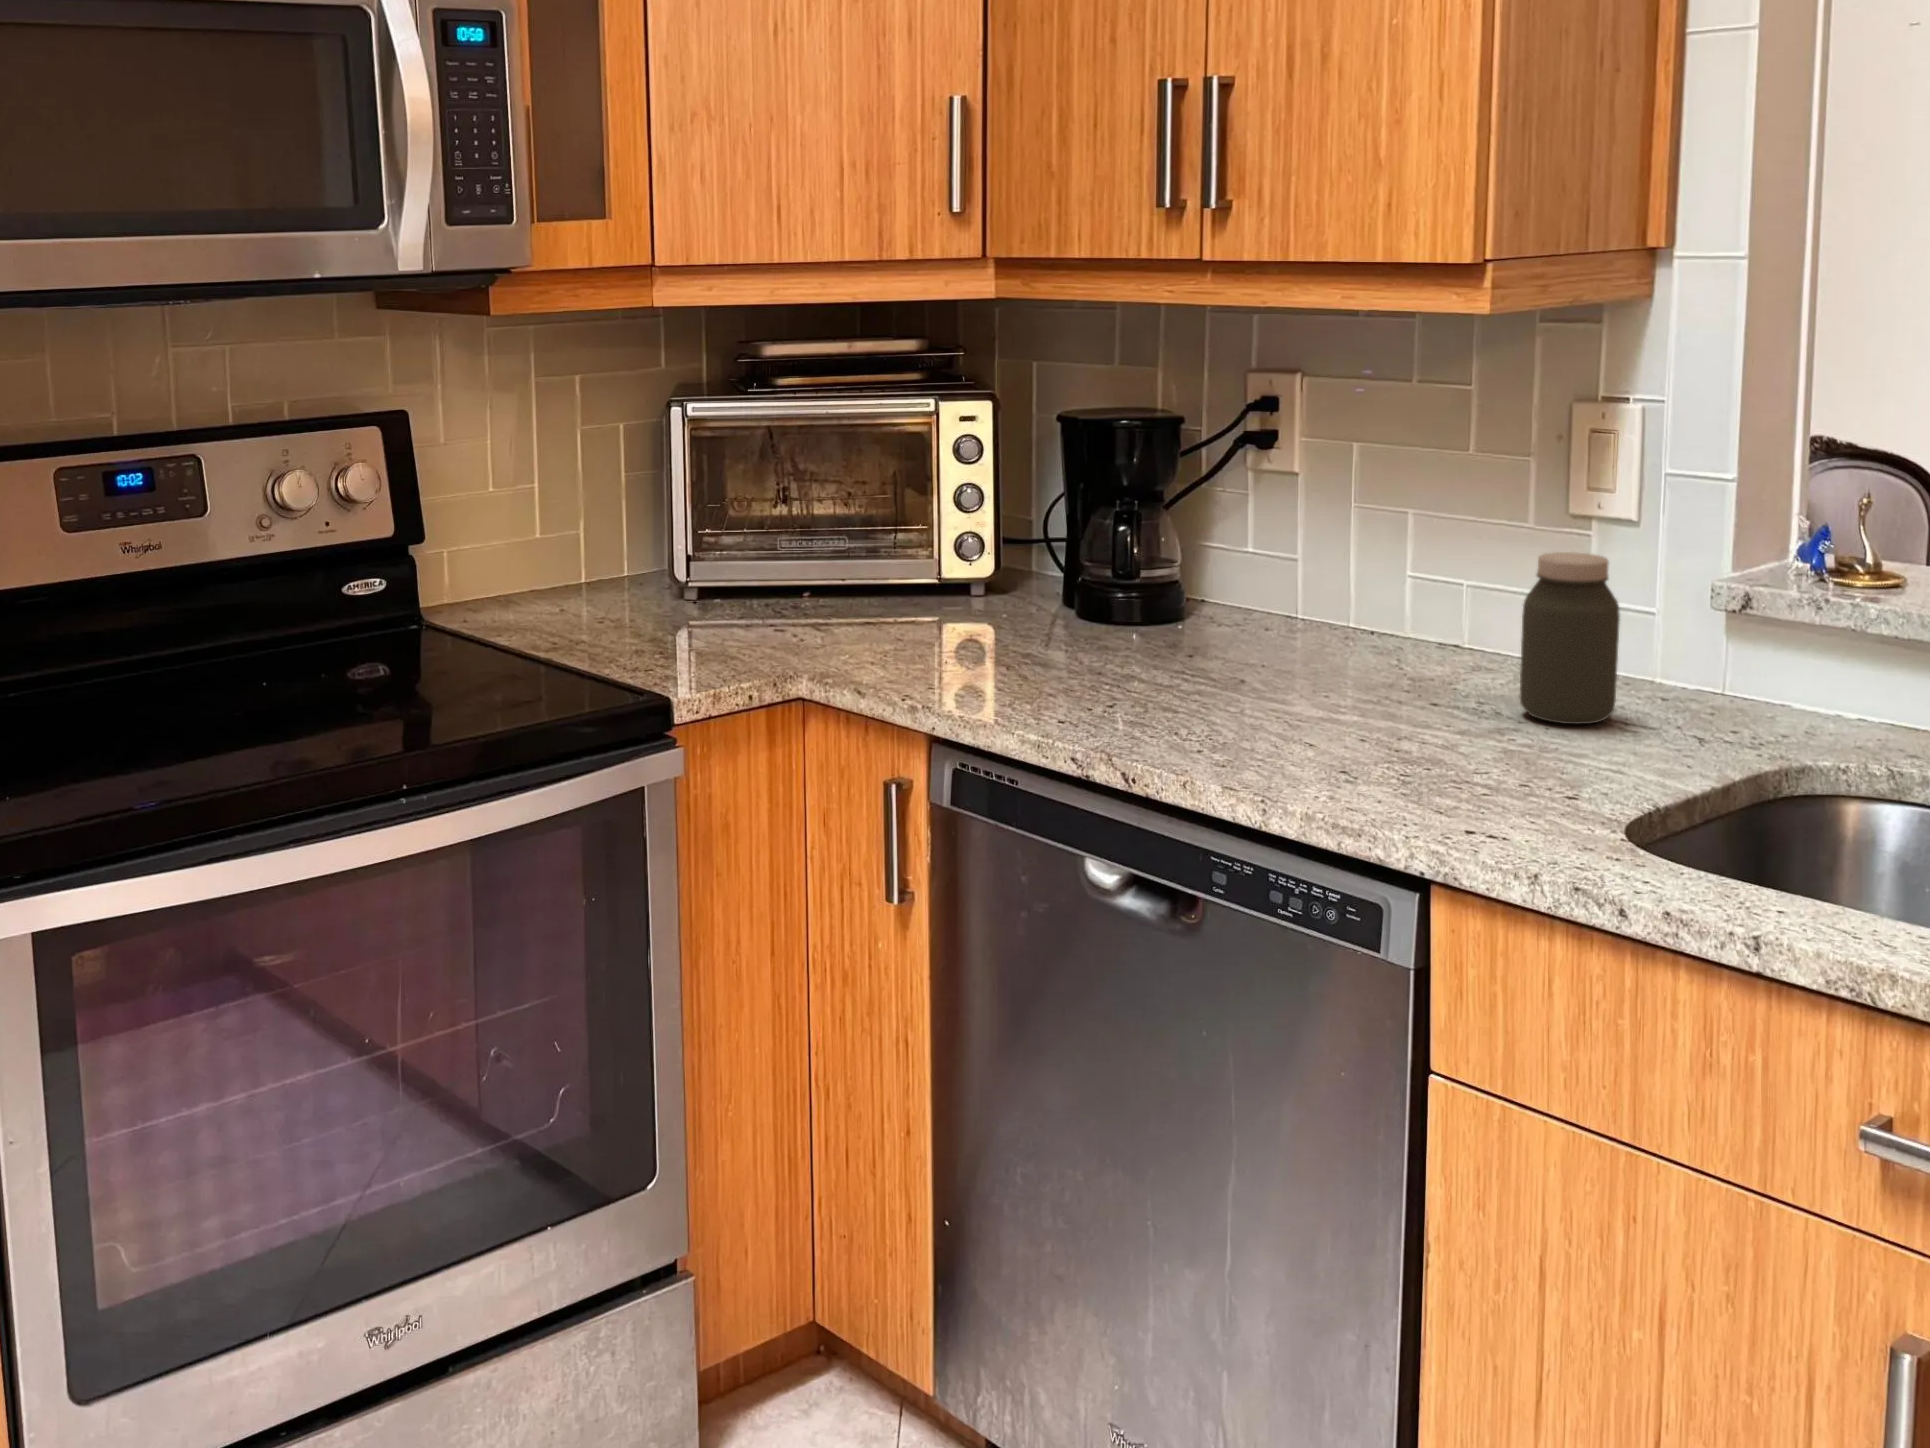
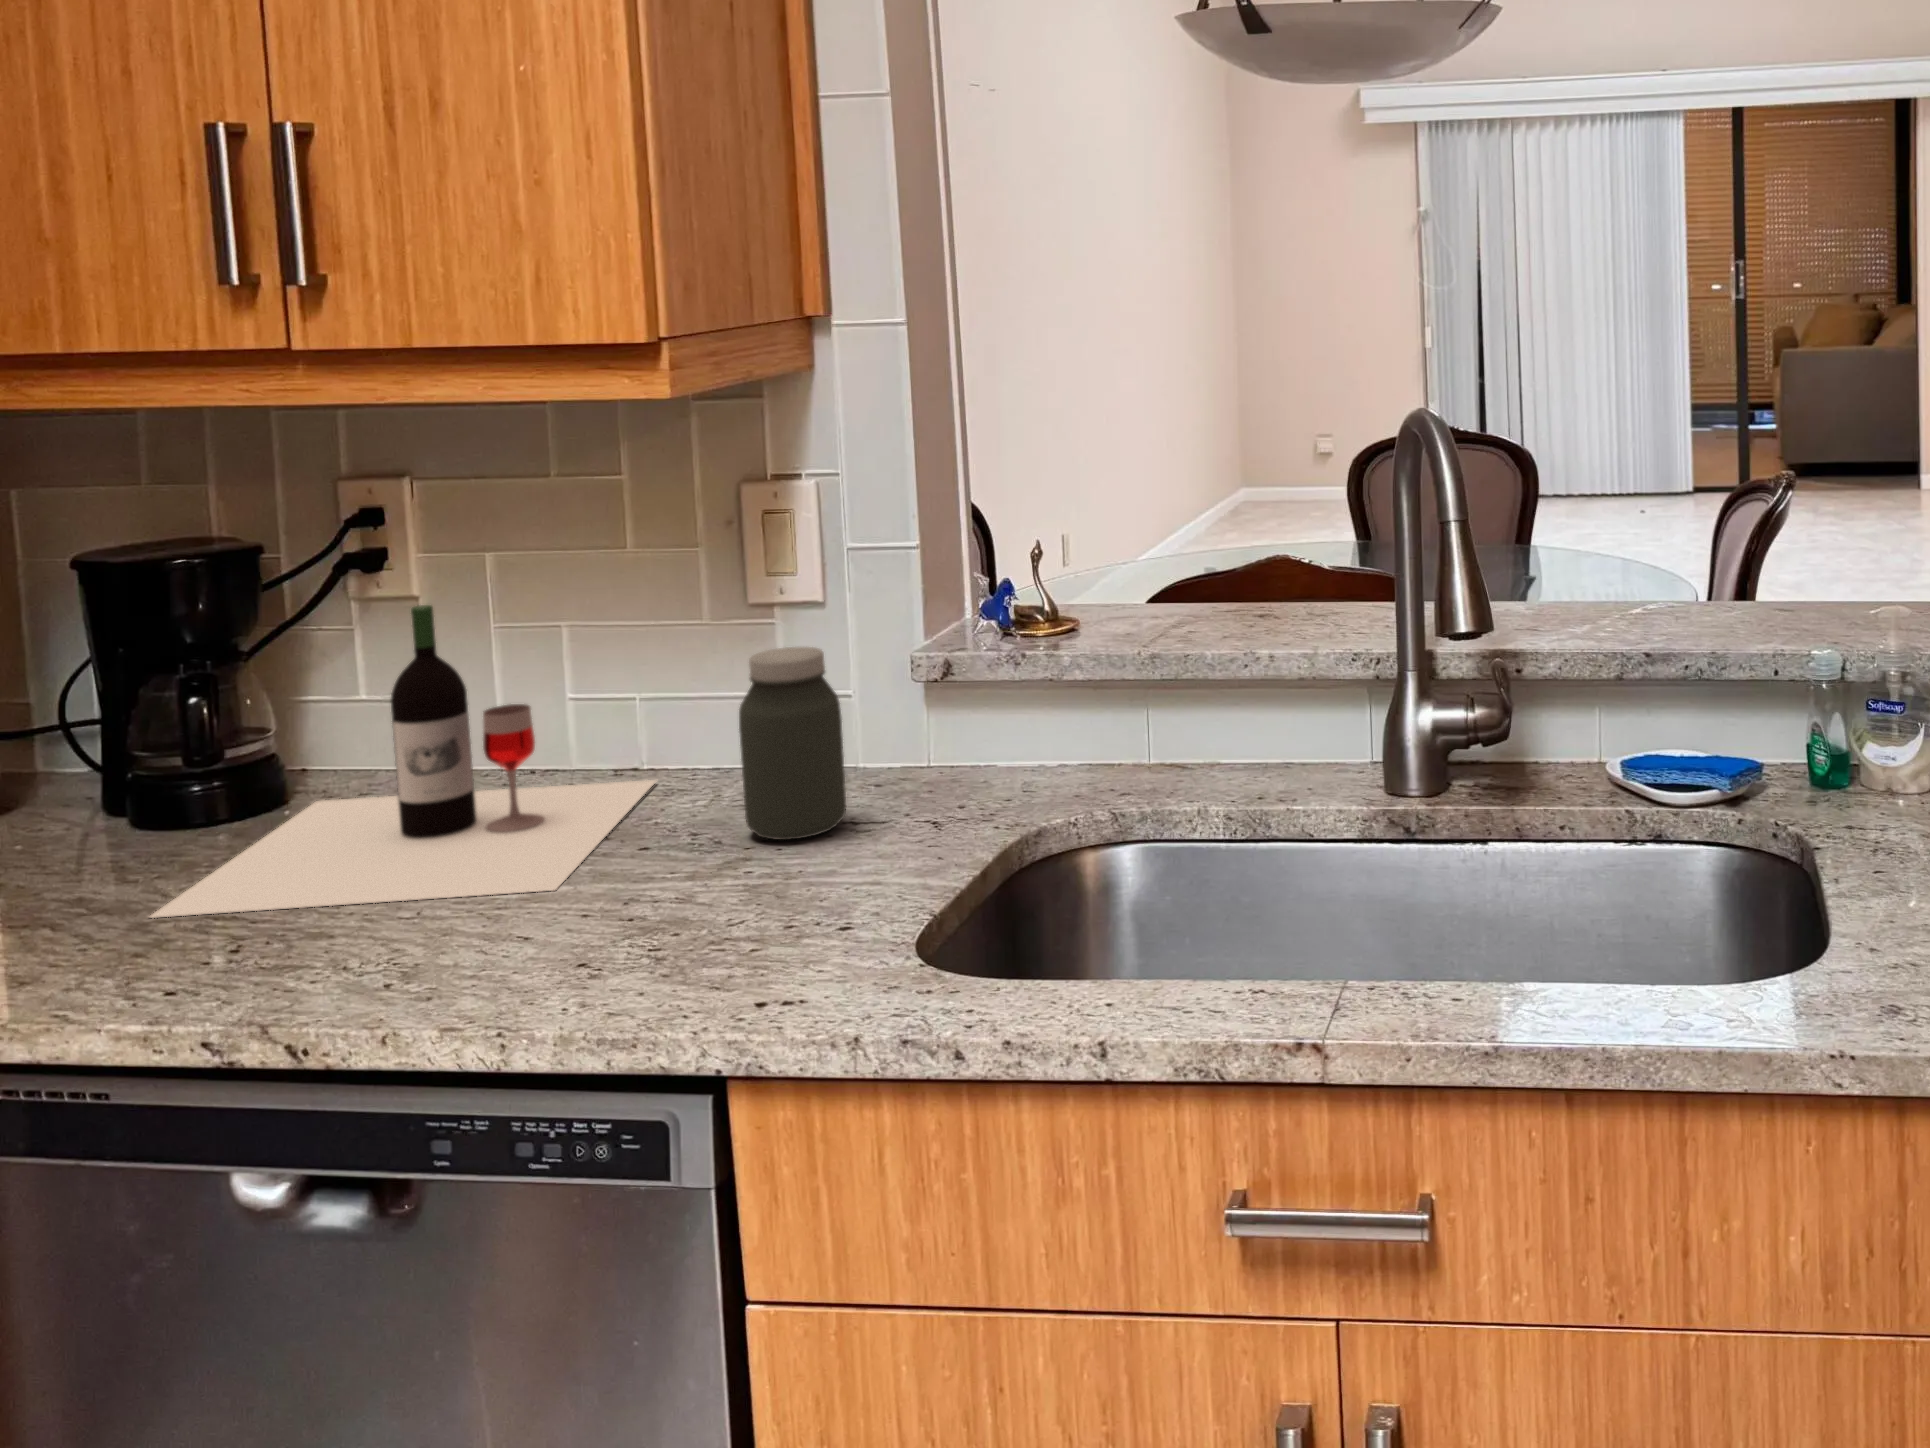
wine bottle: none [1068,475,1466,717] -> present [150,605,656,918]

